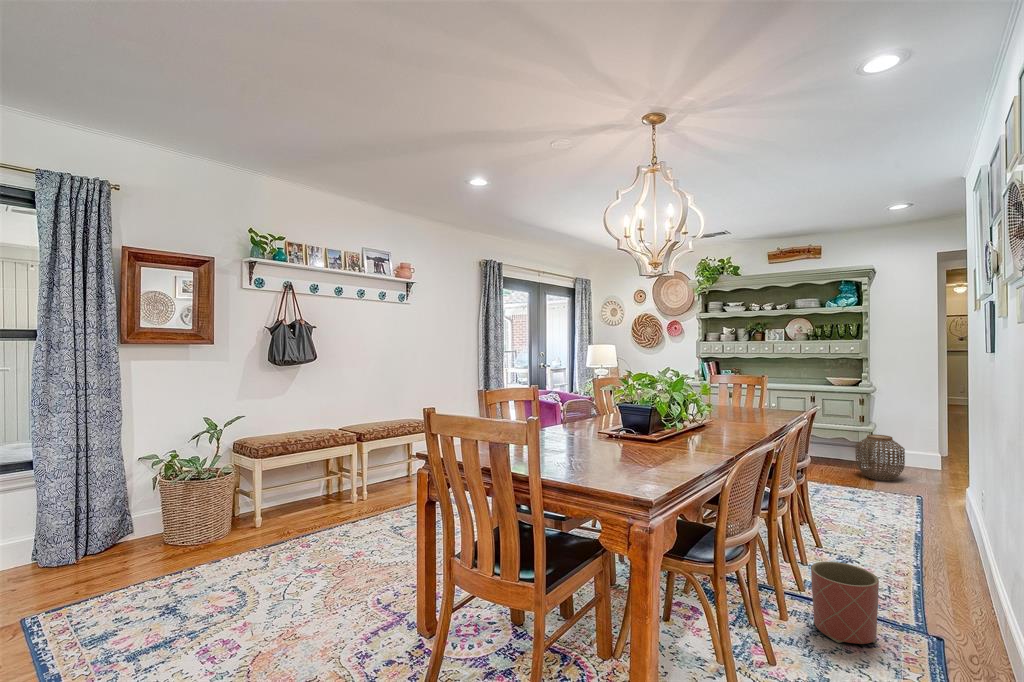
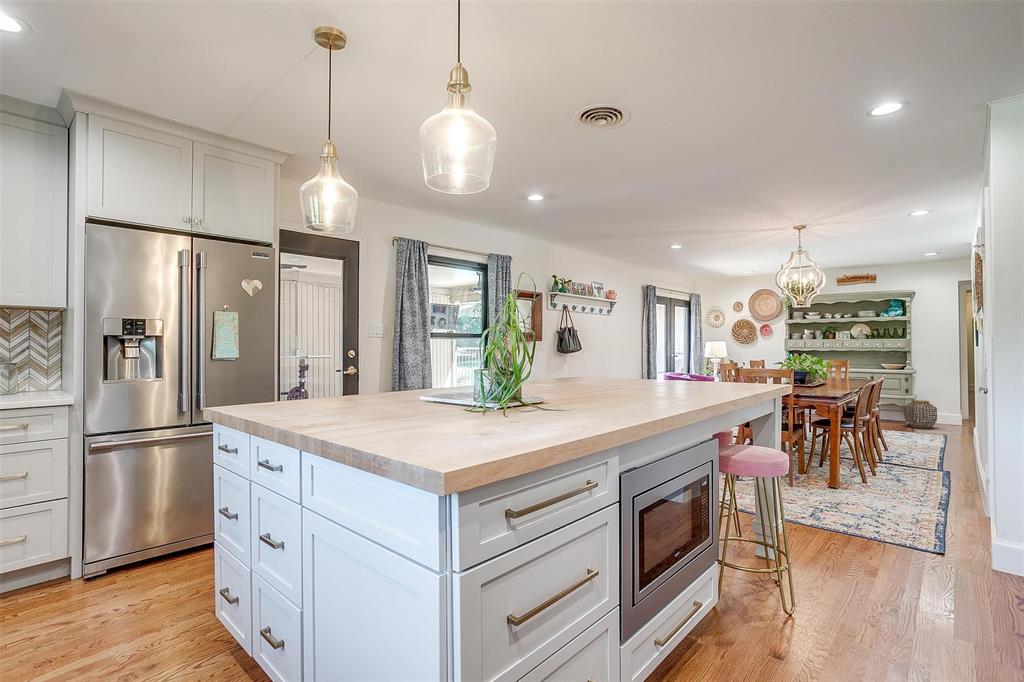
planter: present [811,562,879,644] -> none [895,443,928,475]

